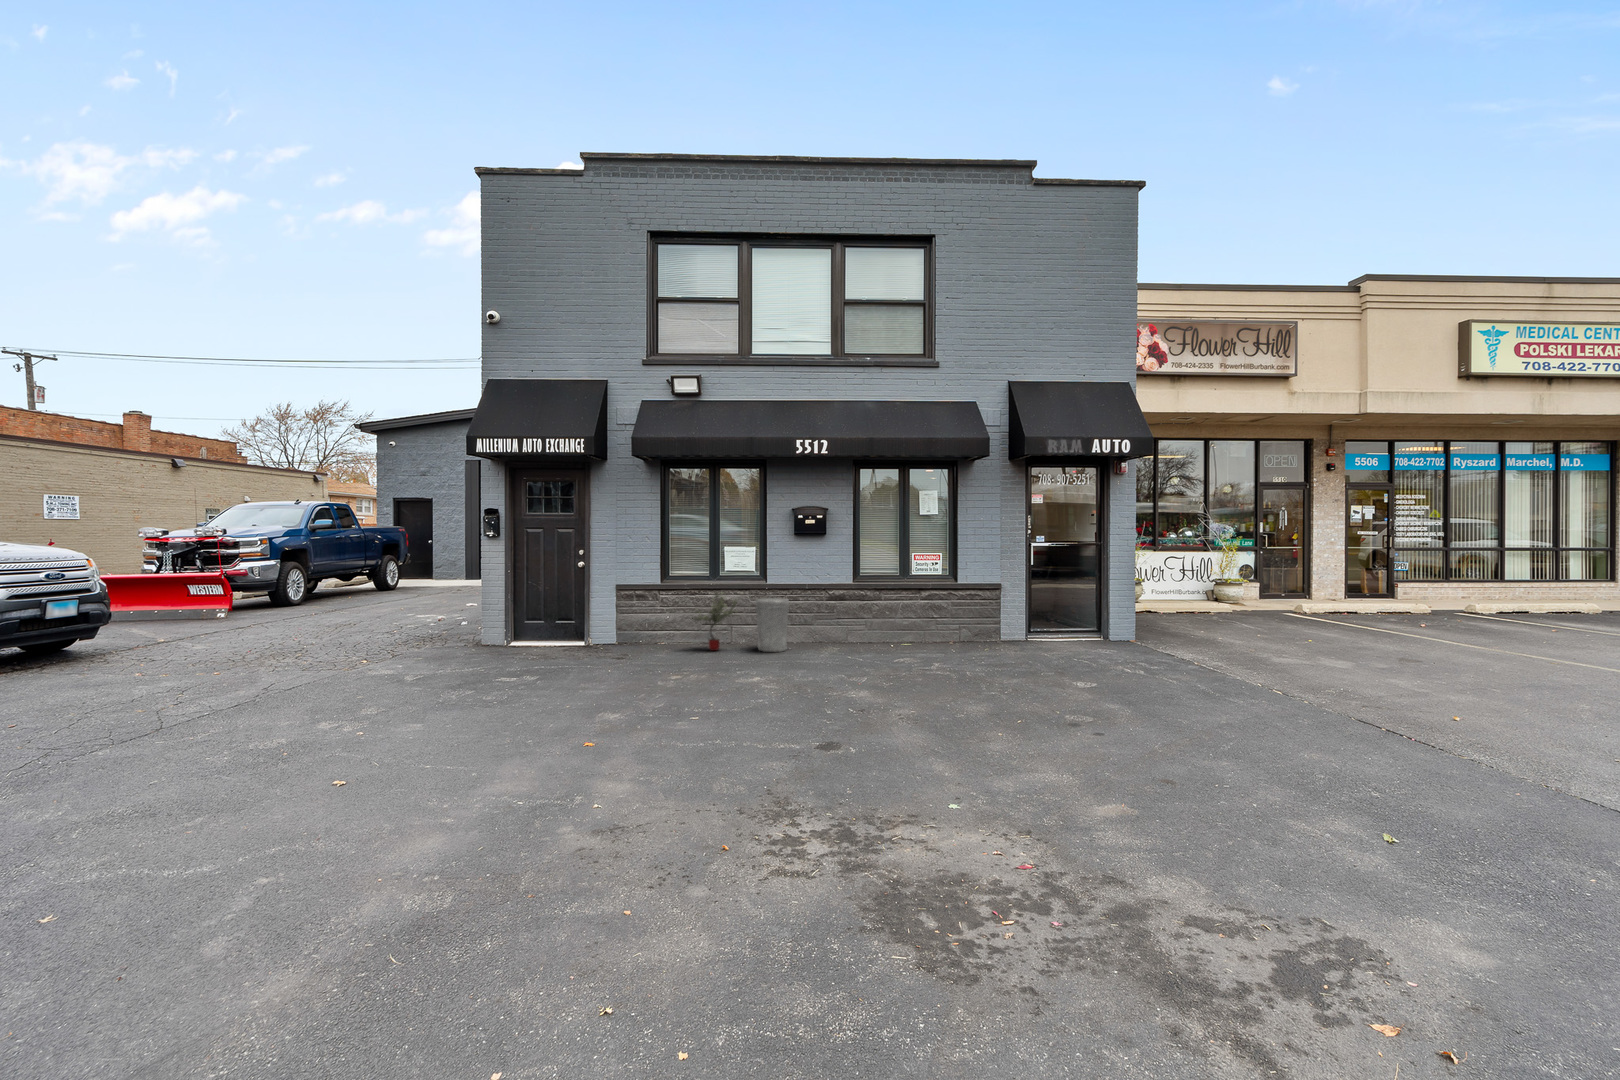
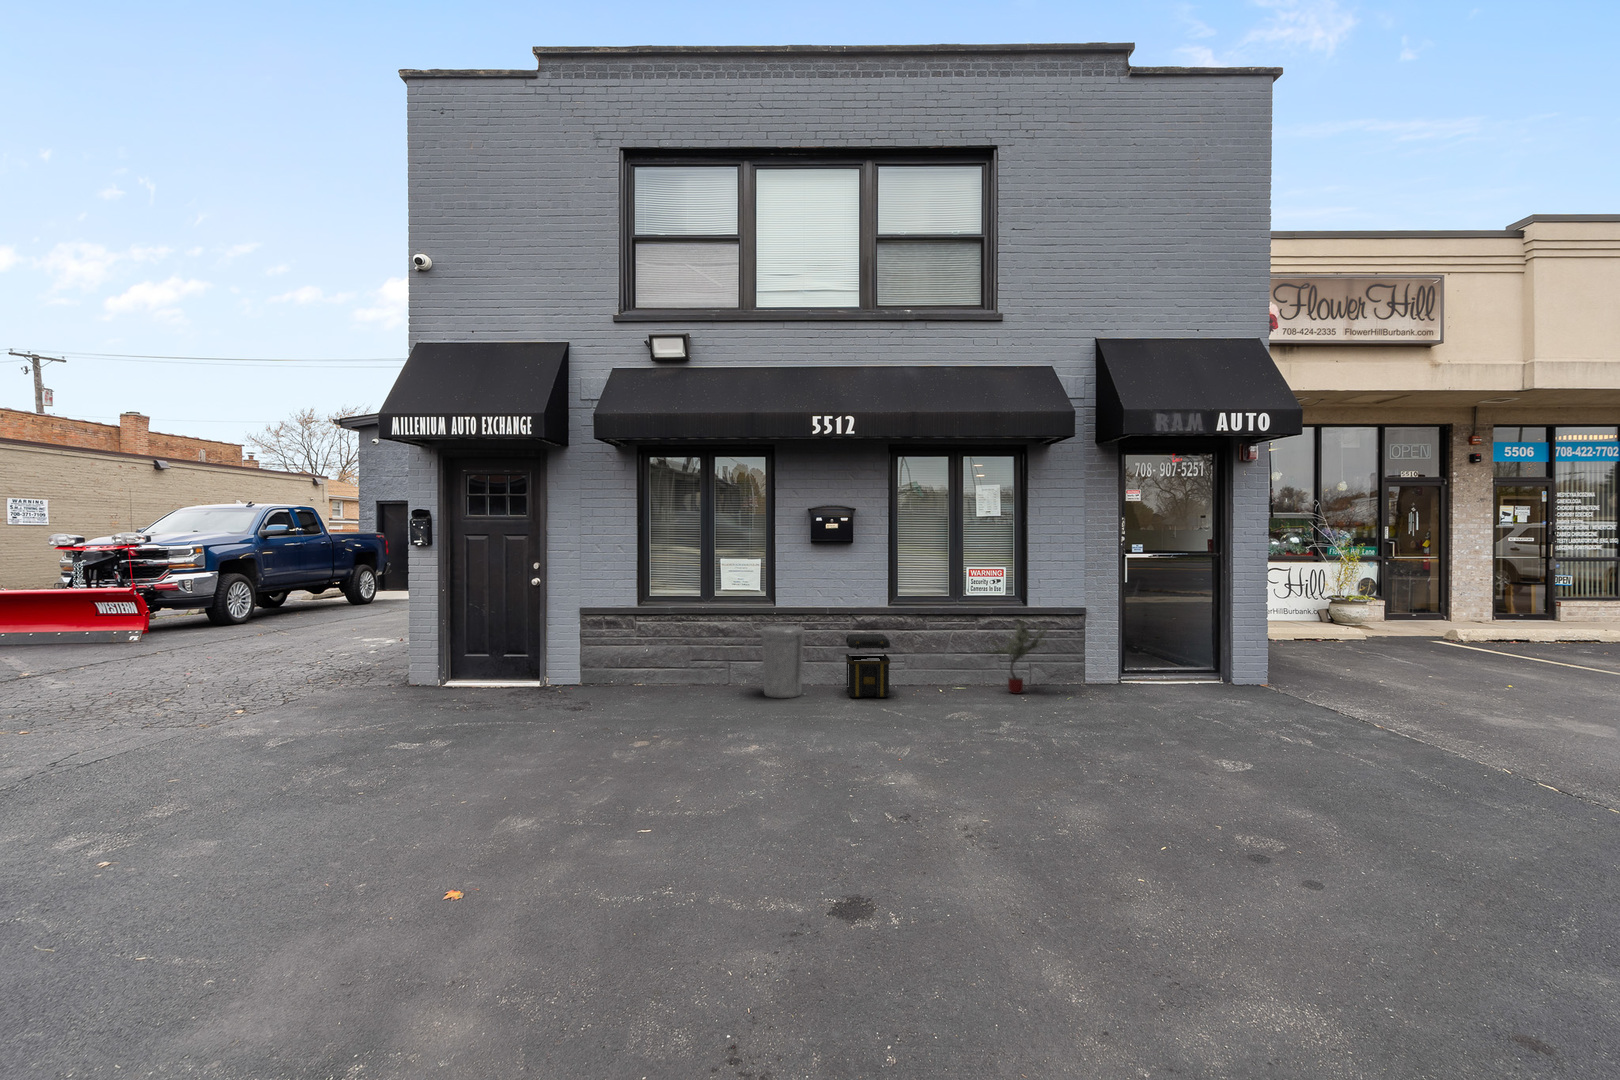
potted tree: present [692,592,737,651] -> present [986,617,1047,694]
toolbox: none [820,604,853,651] -> present [846,634,890,698]

